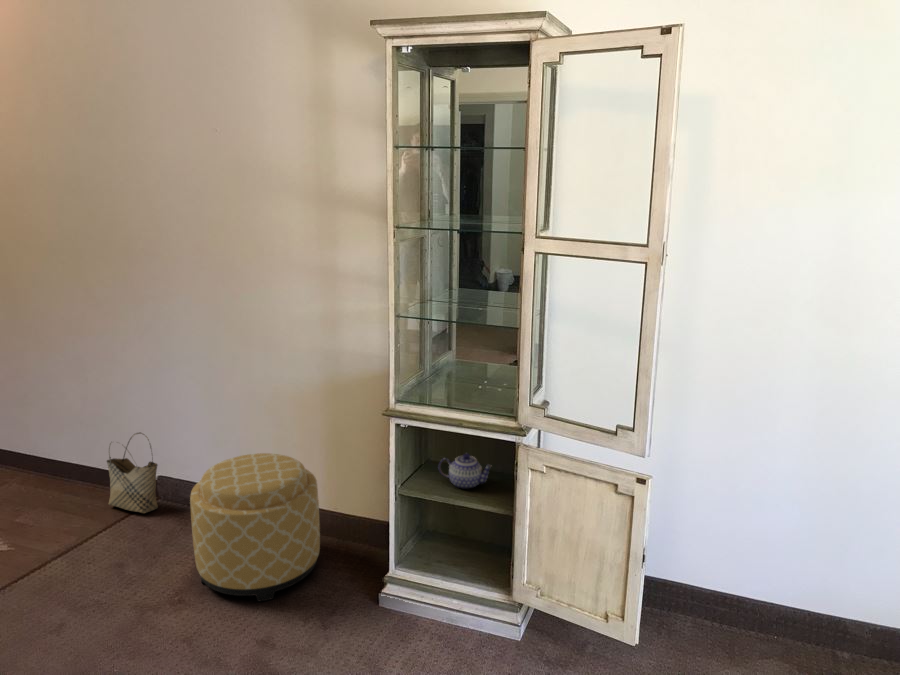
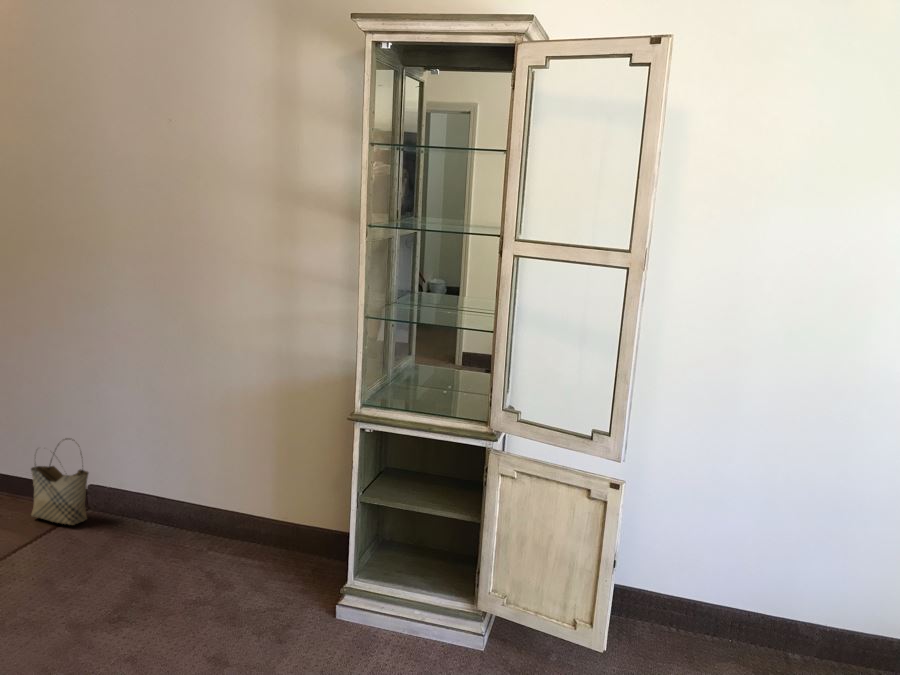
ottoman: present [190,453,320,601] -> none [133,460,271,617]
teapot: present [438,453,491,489] -> none [401,460,456,496]

